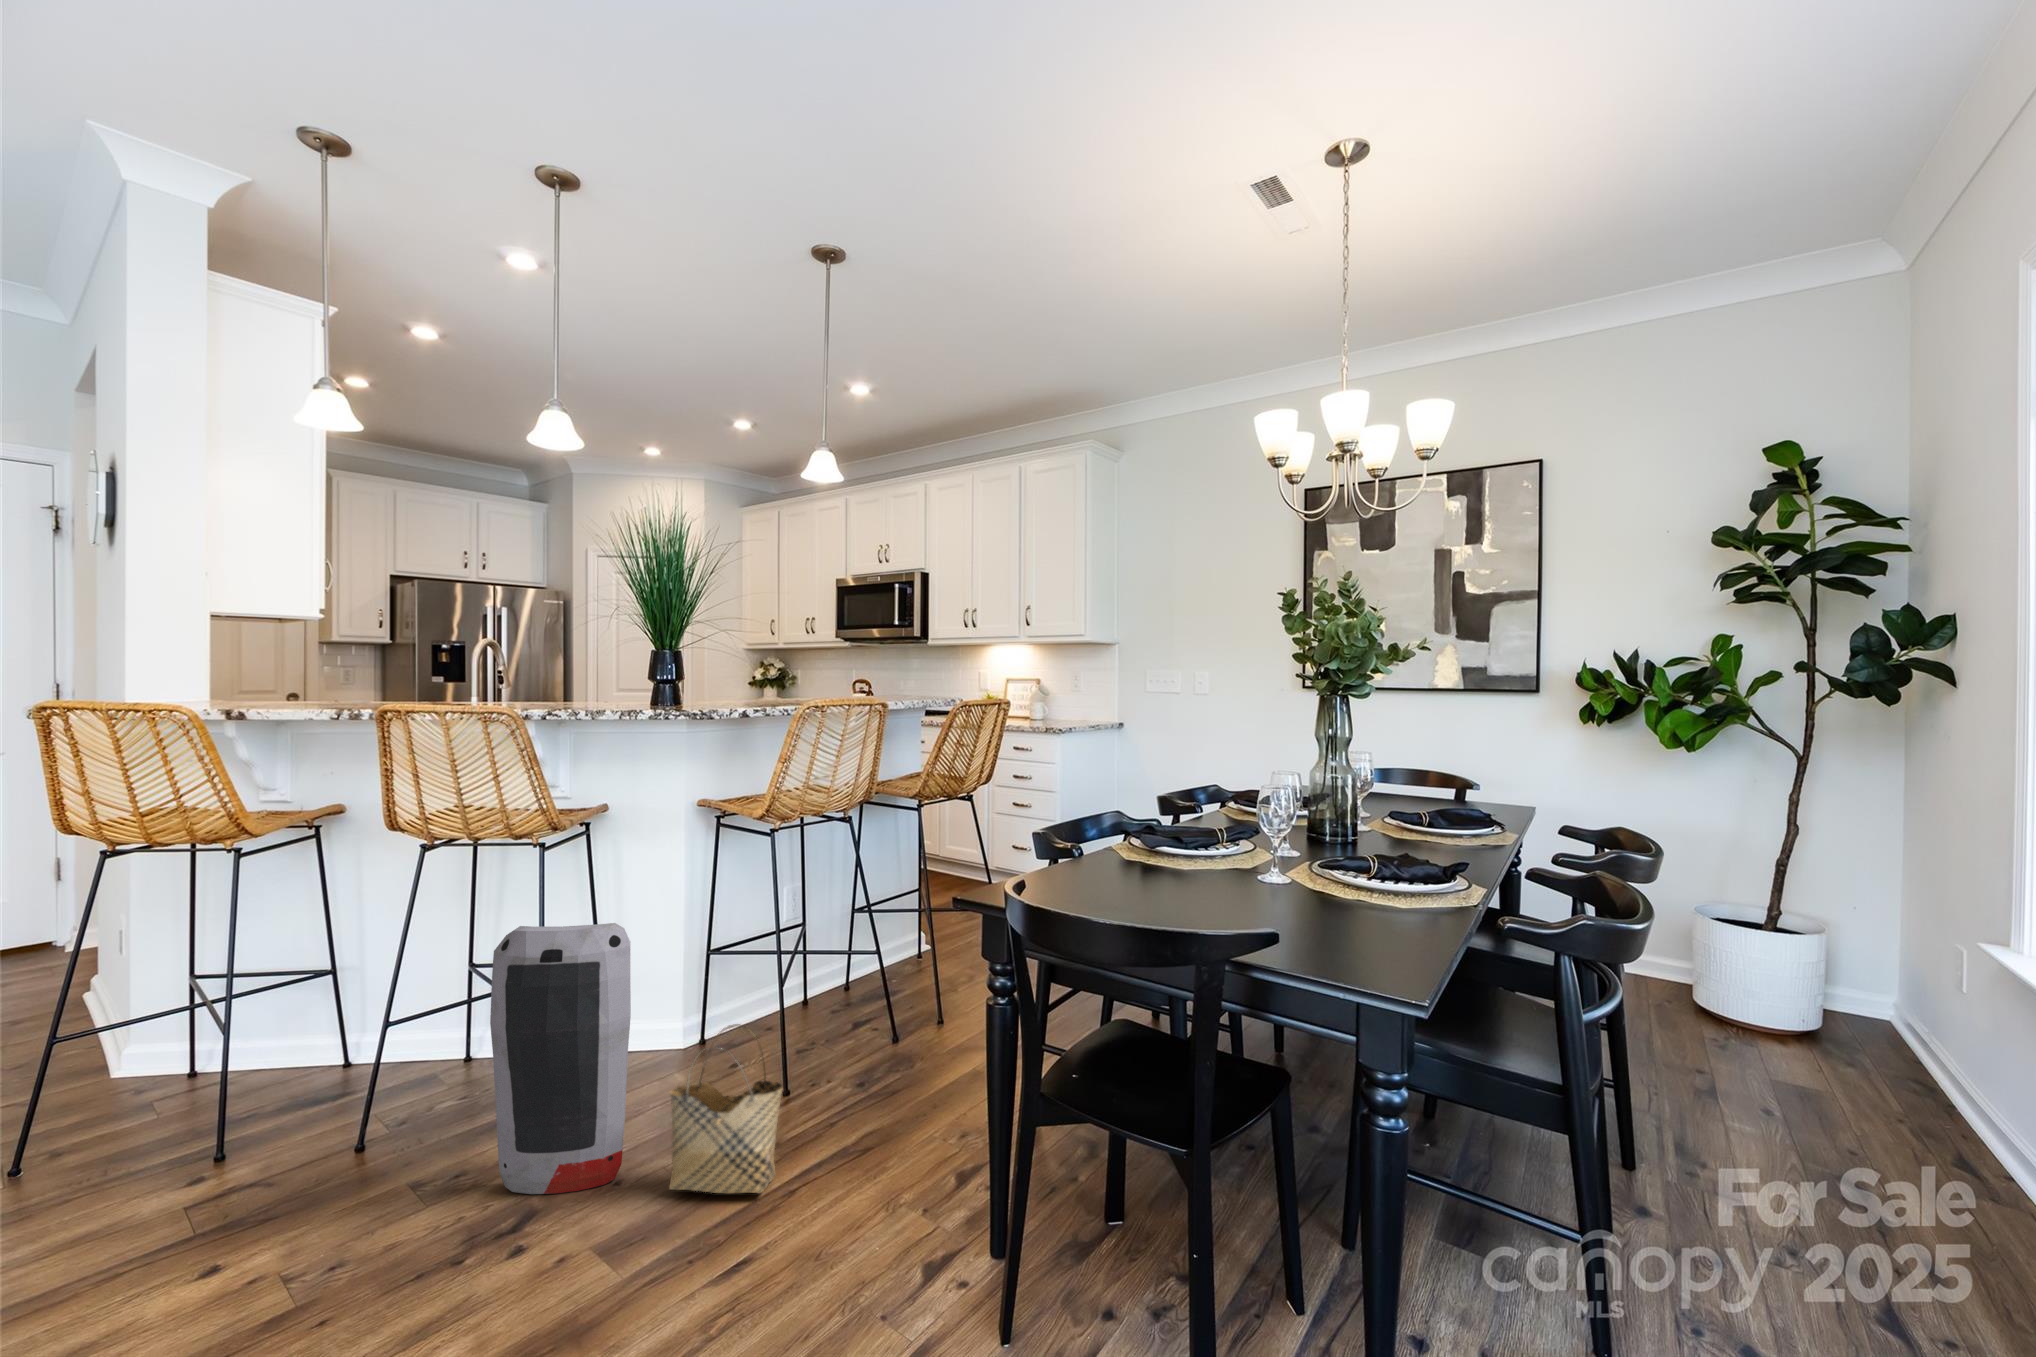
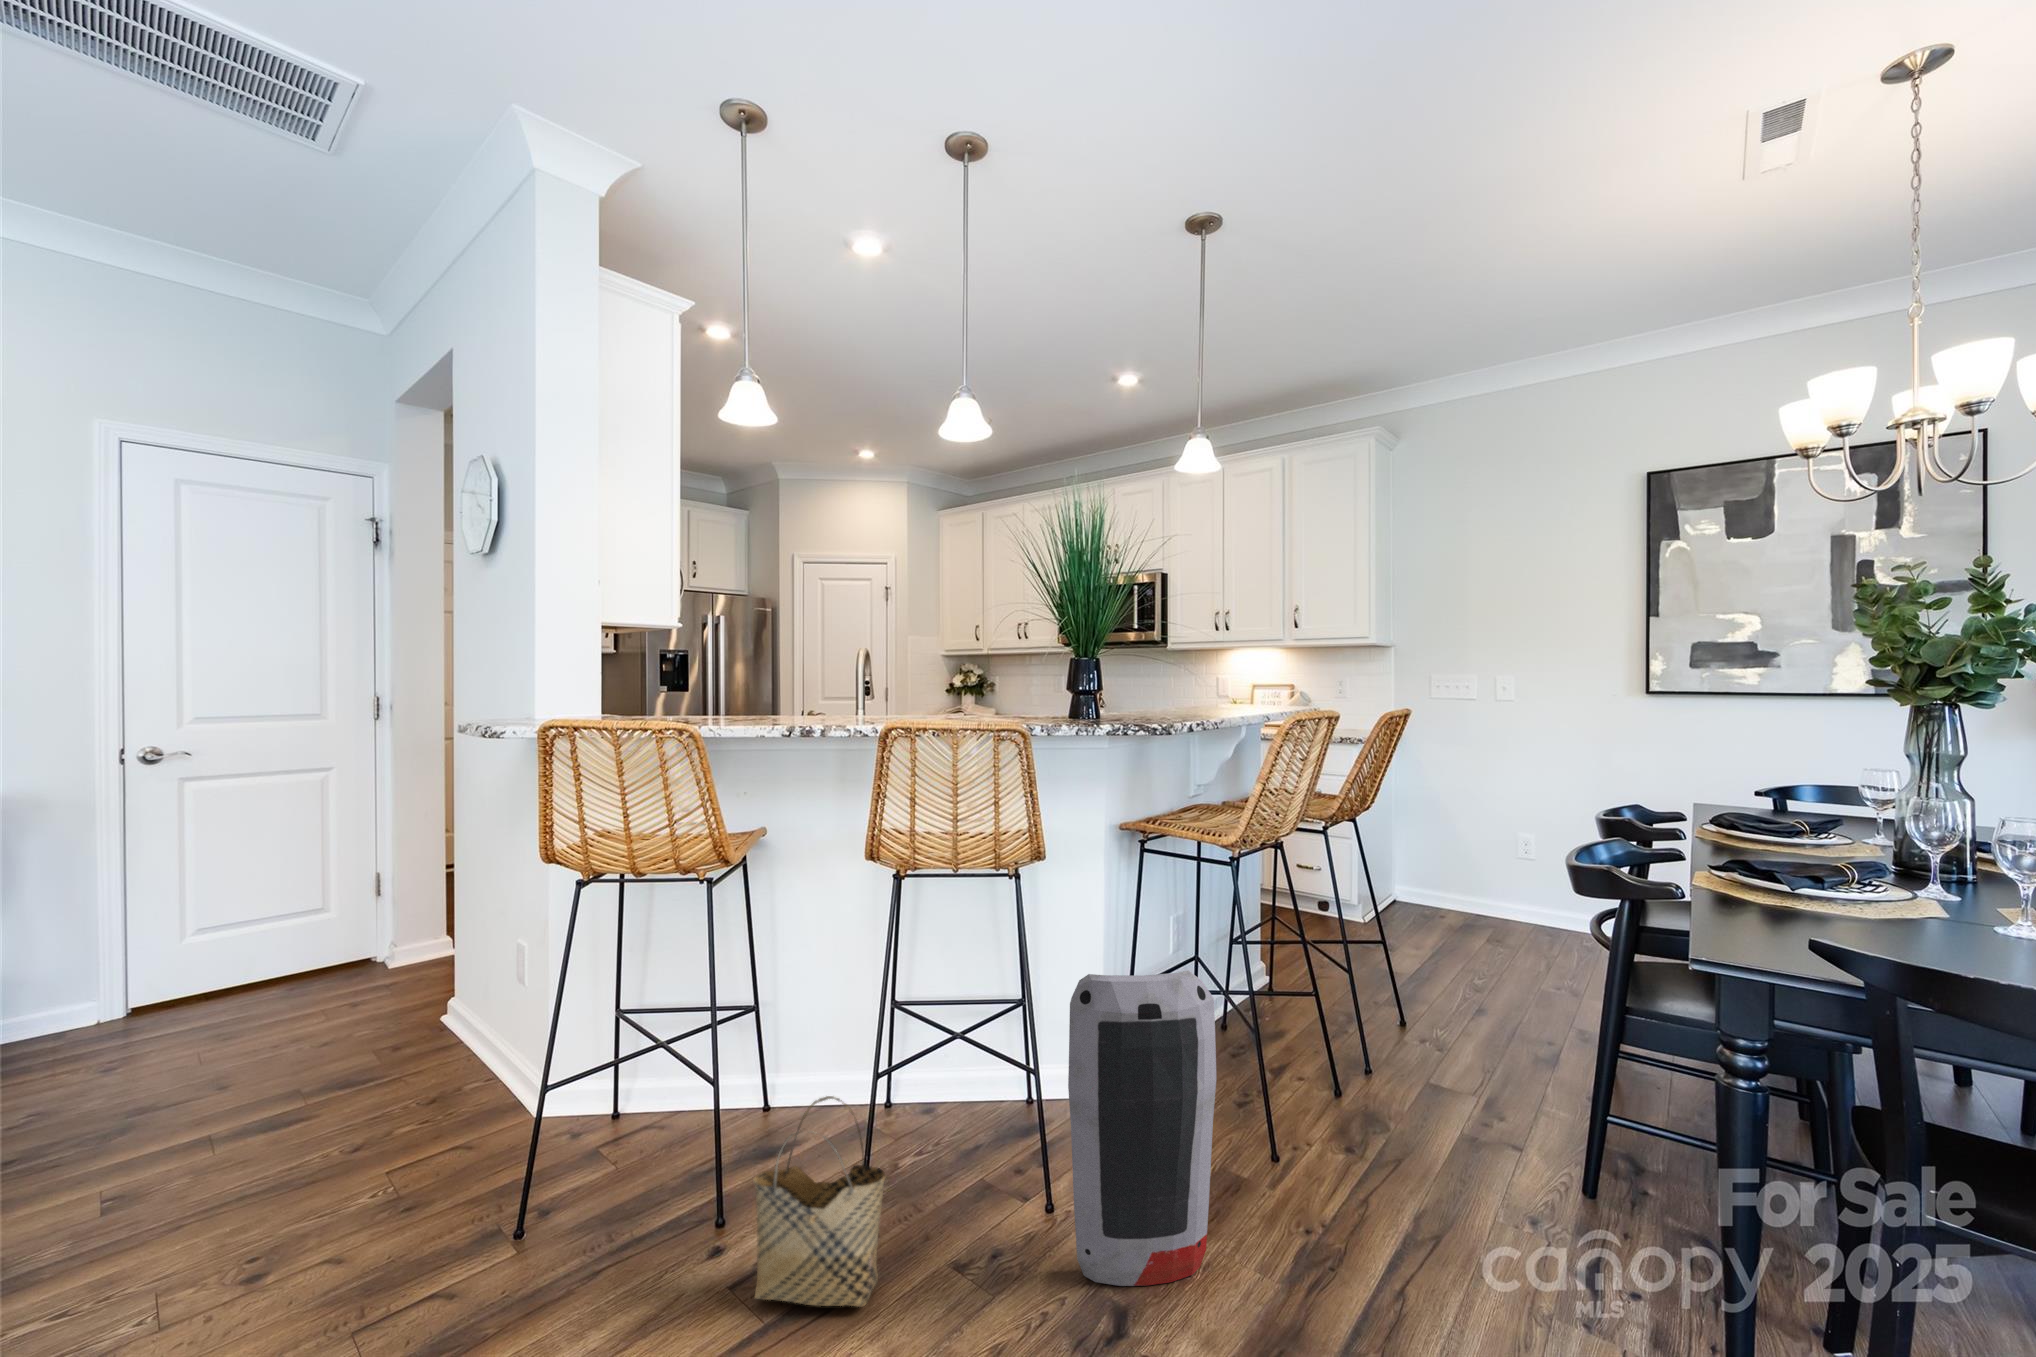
woven basket: present [669,1024,783,1193] -> present [753,1096,886,1307]

